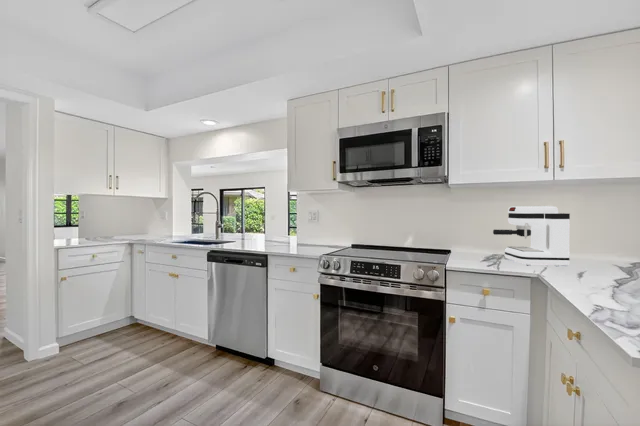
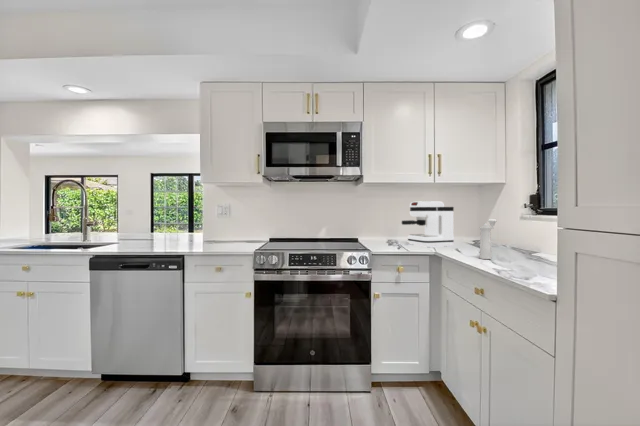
pepper mill: none [583,233,620,292] -> present [480,219,497,259]

